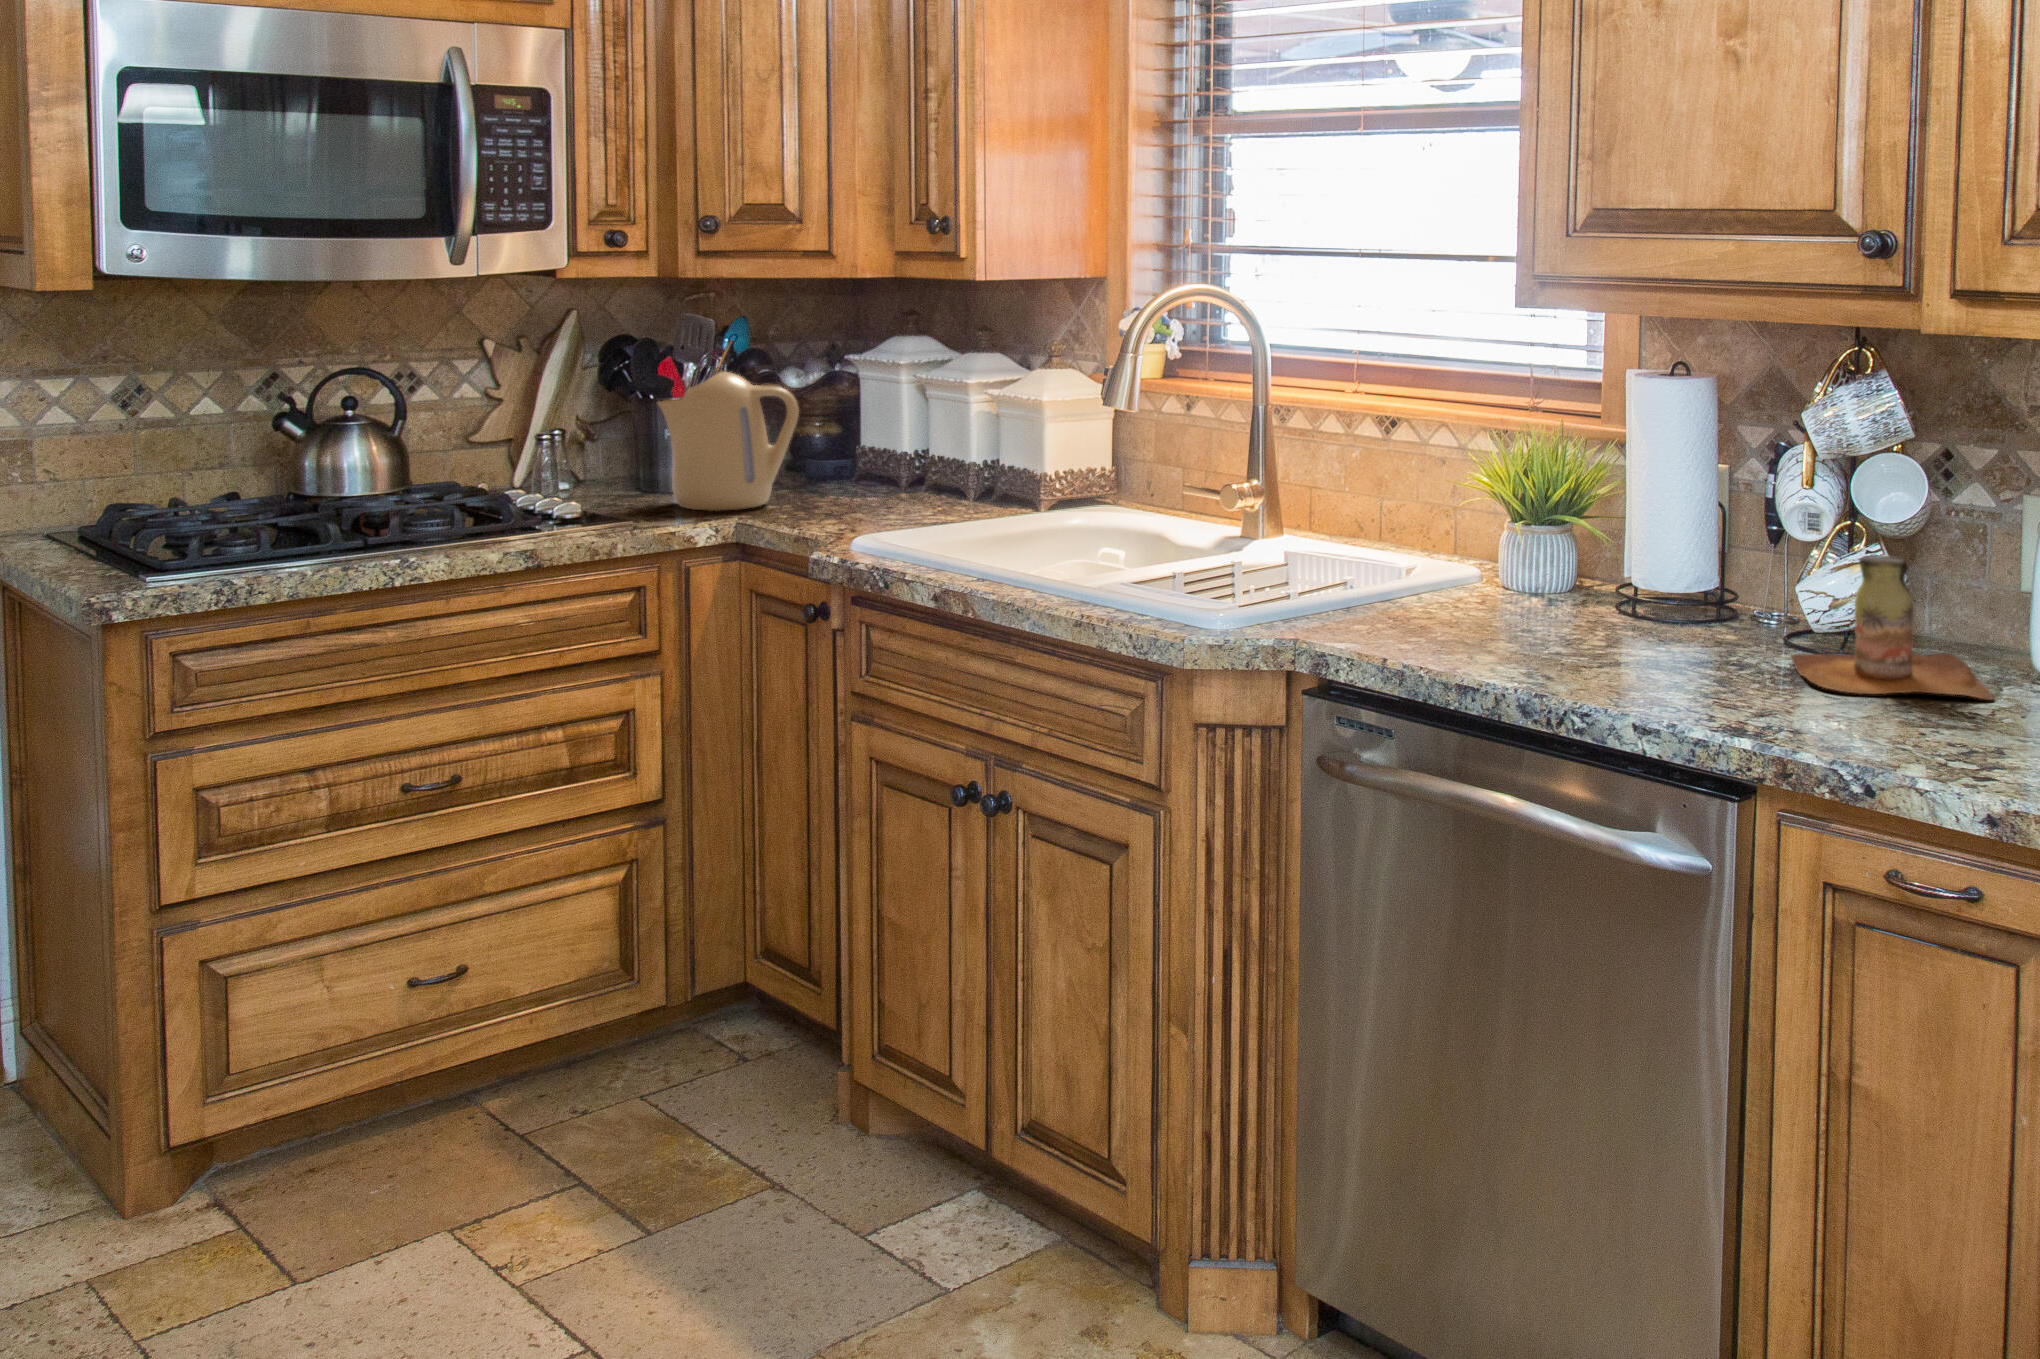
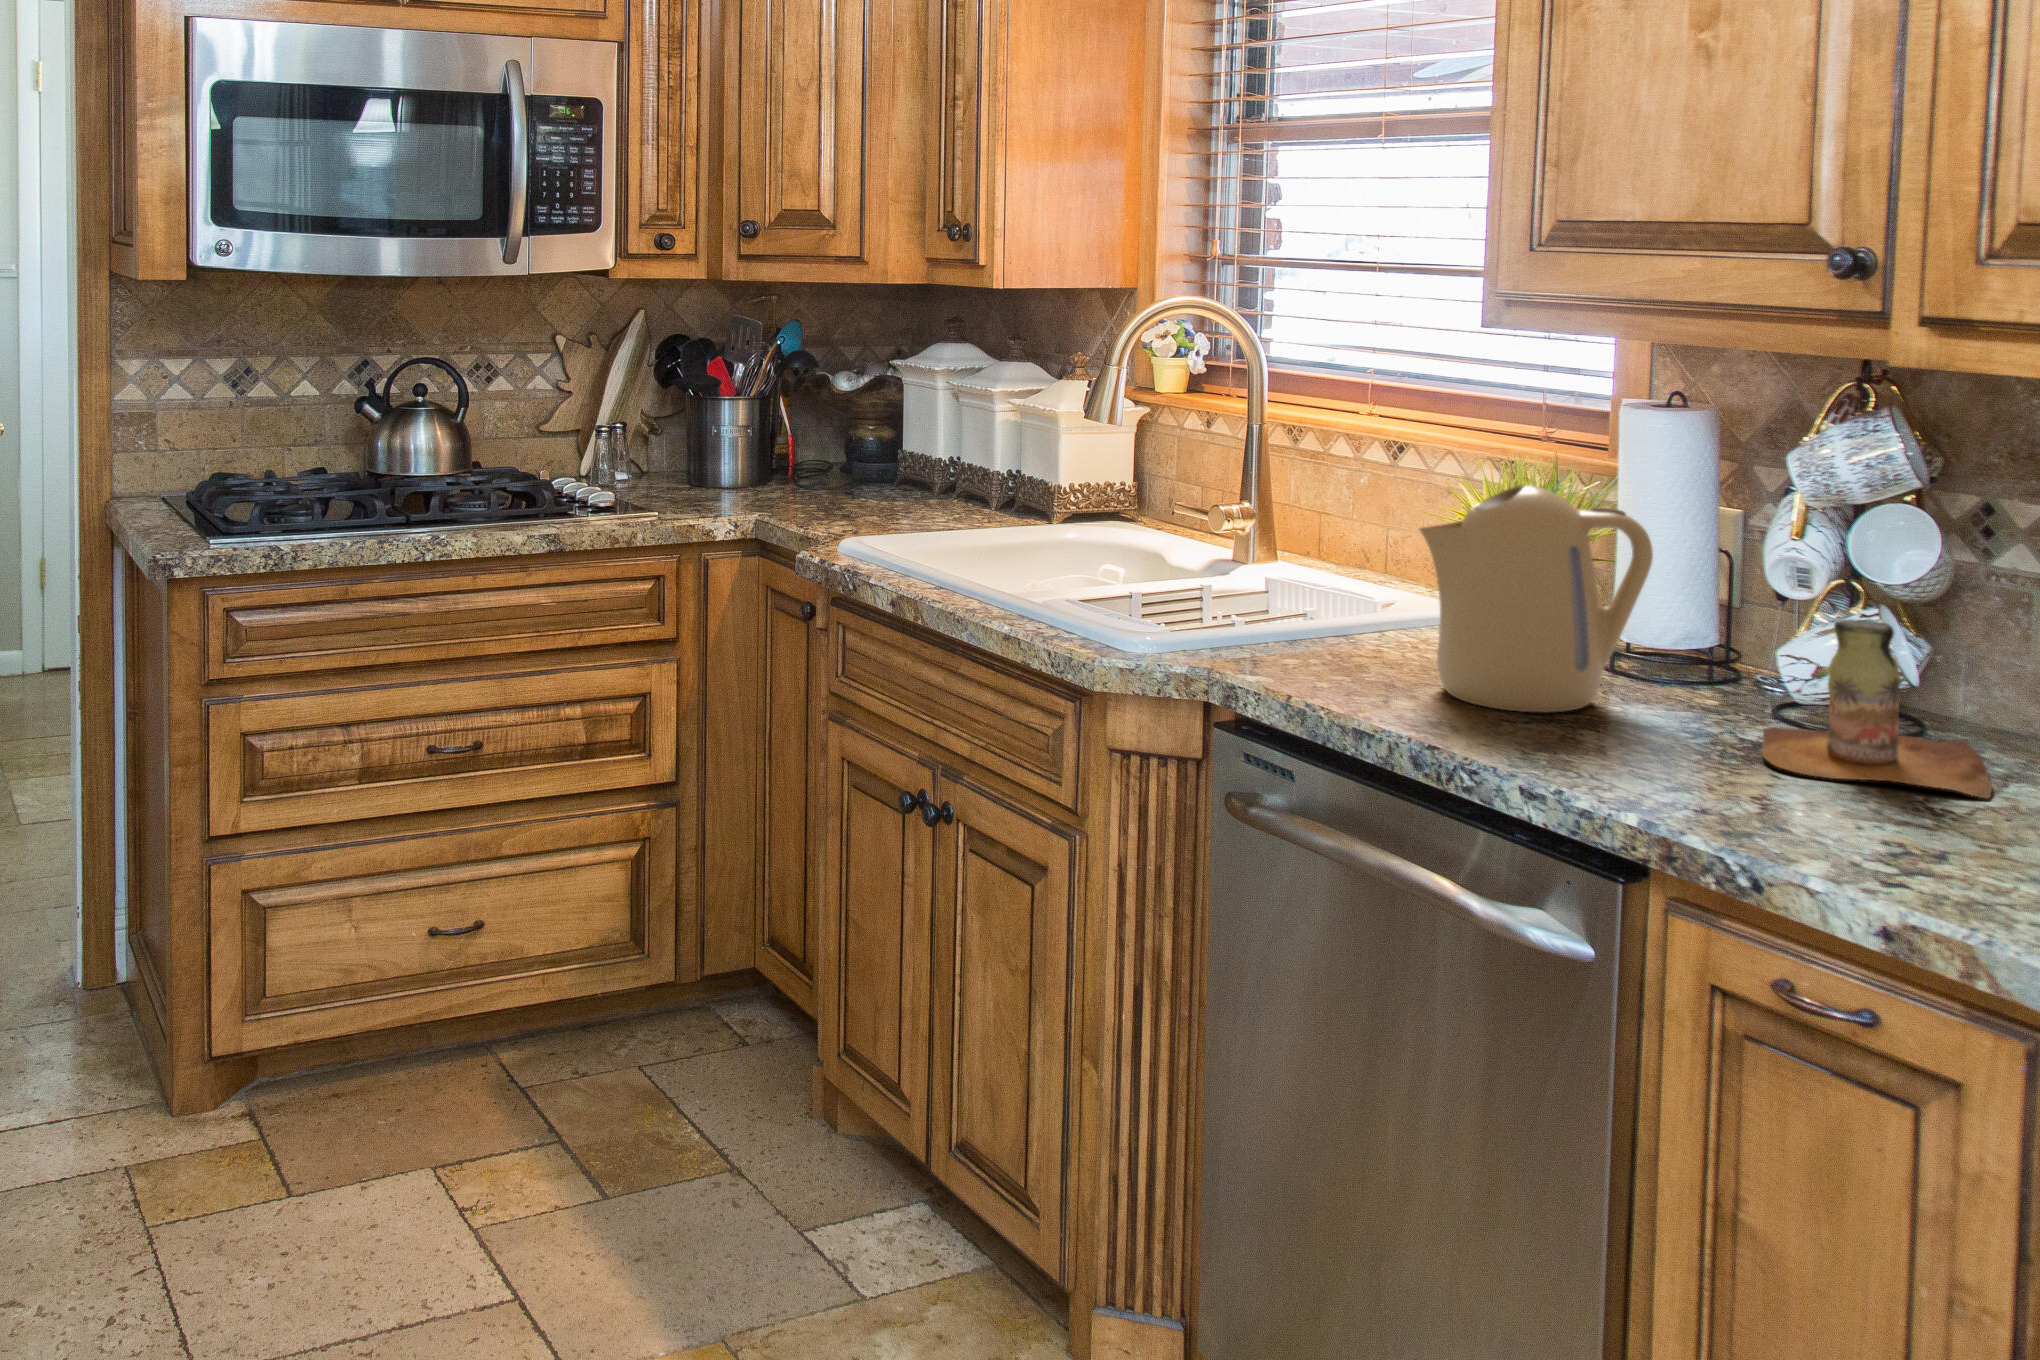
kettle: present [658,371,799,511] -> present [1419,485,1653,712]

